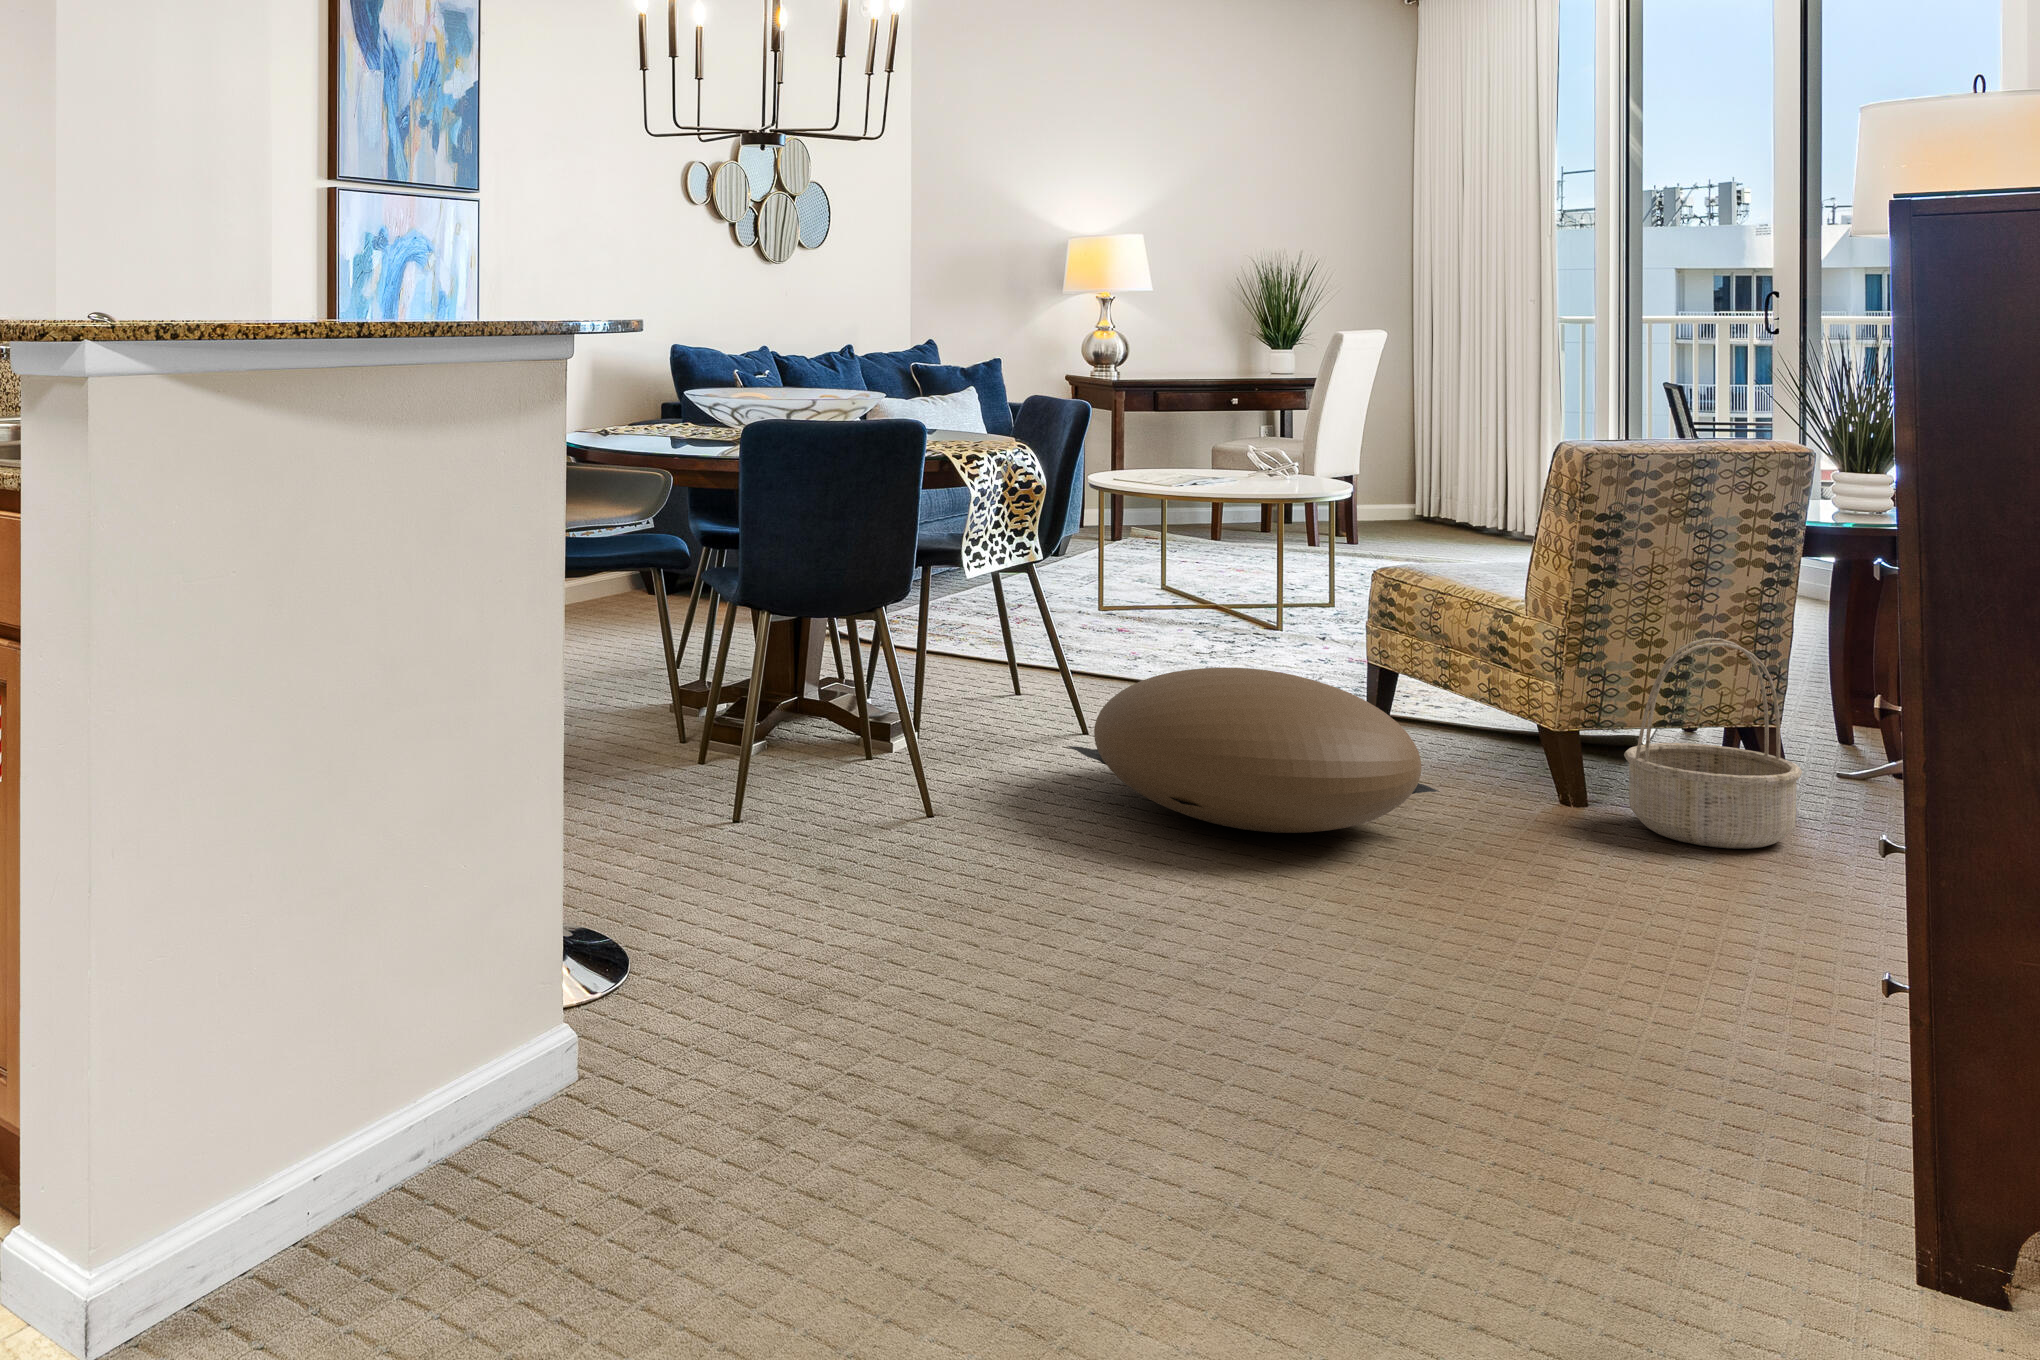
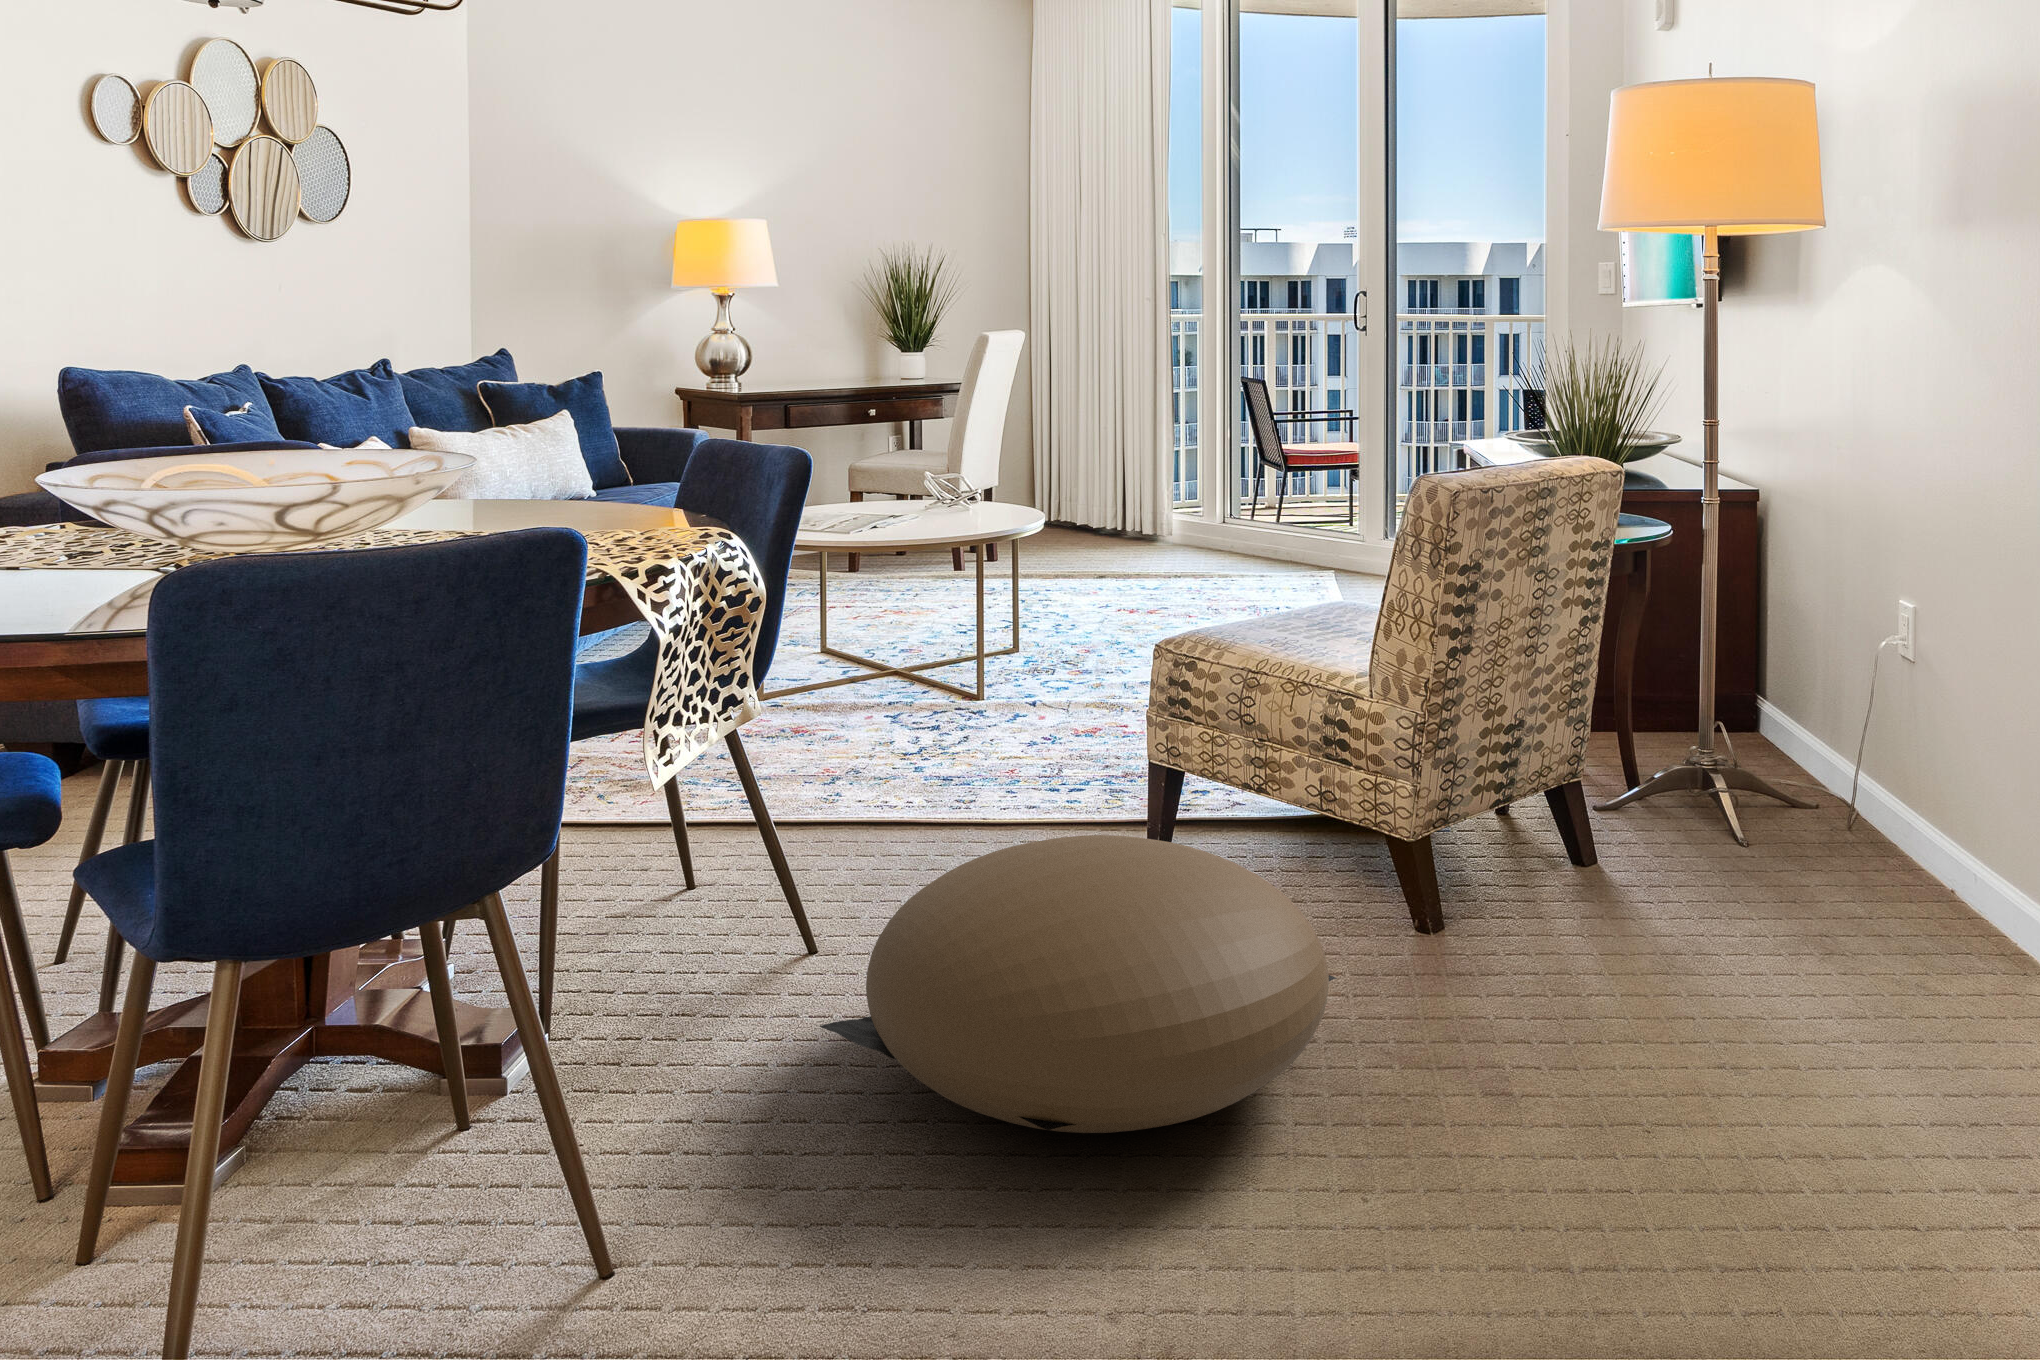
basket: present [1624,638,1802,849] -> none [1487,702,1655,961]

